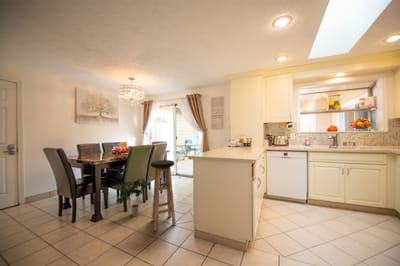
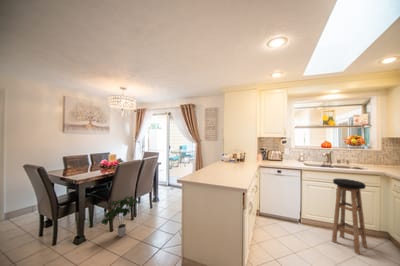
bar stool: present [151,160,176,231] -> present [332,179,367,254]

